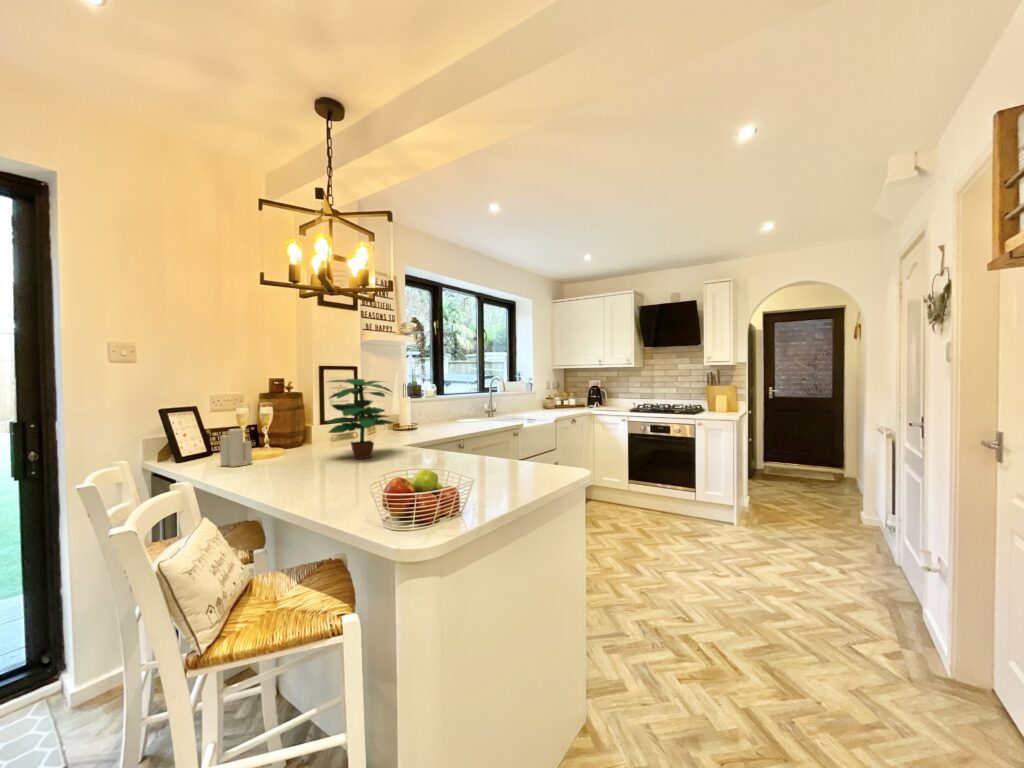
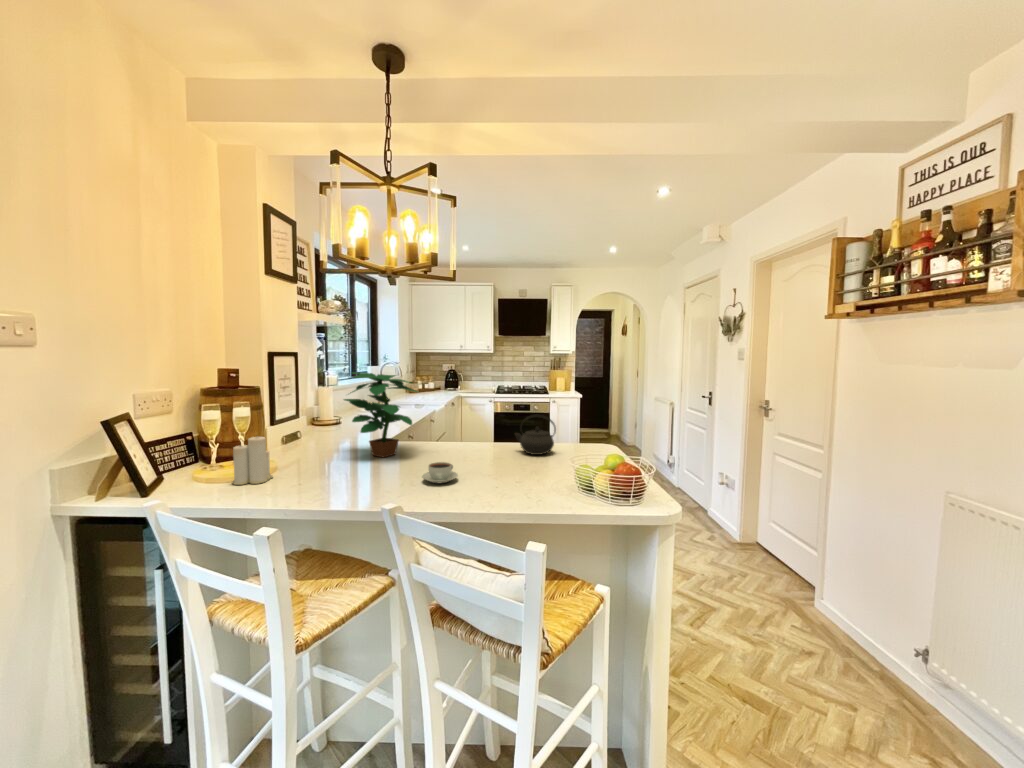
kettle: none [467,424,507,472] -> present [515,415,556,455]
coffee cup: none [311,464,351,484] -> present [422,462,458,483]

